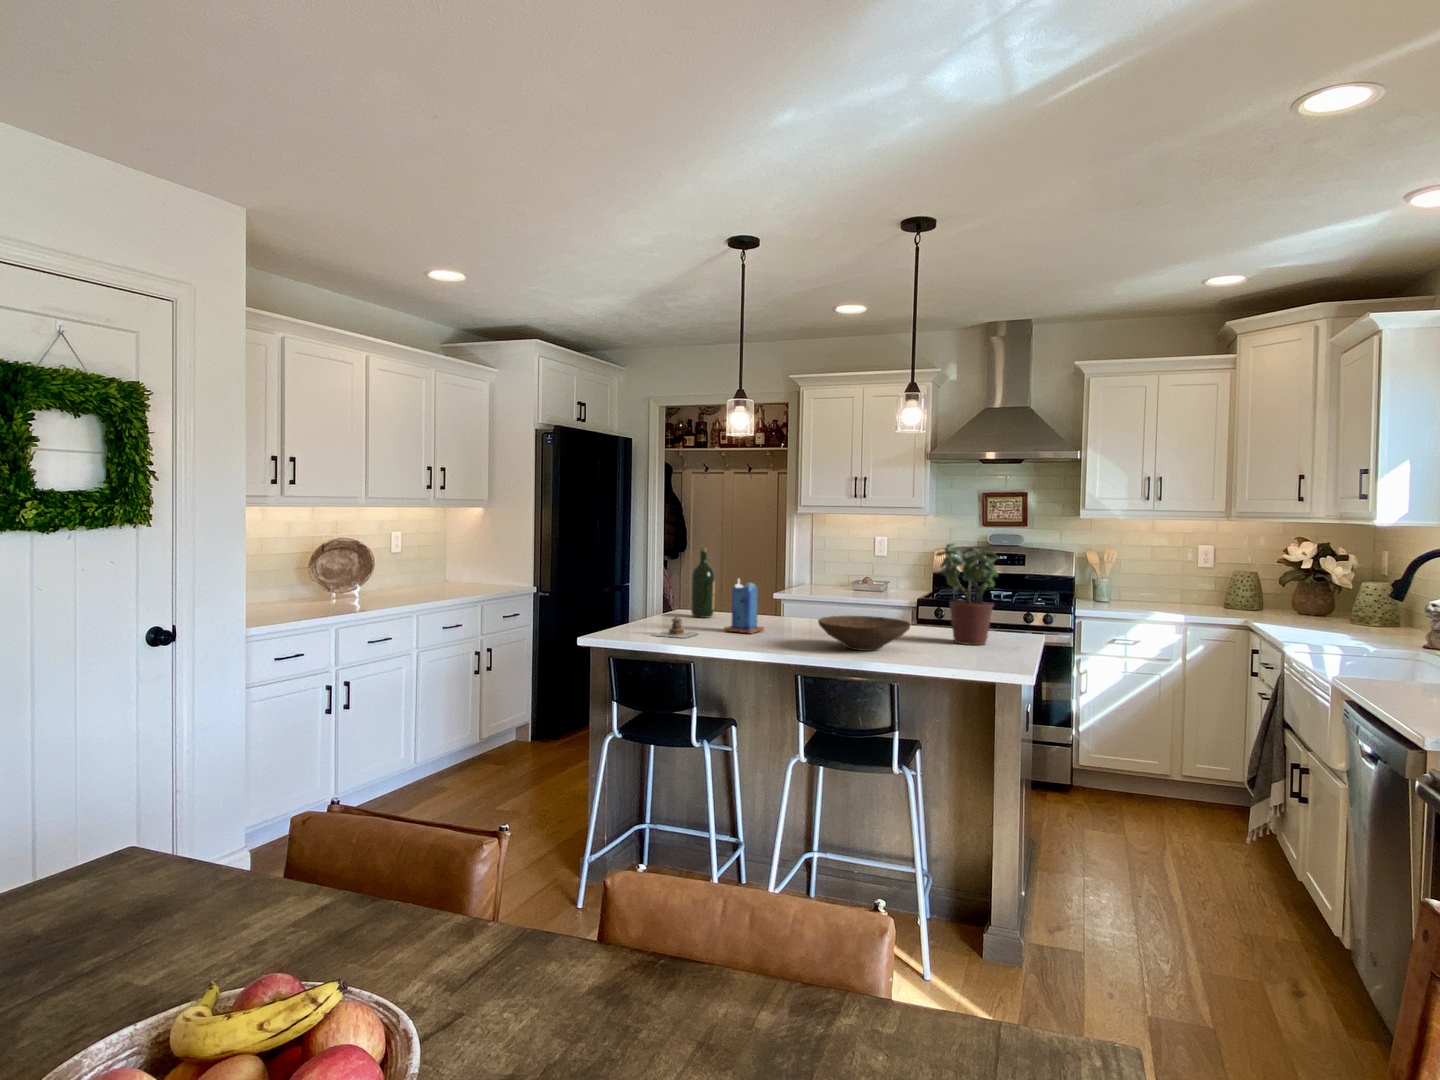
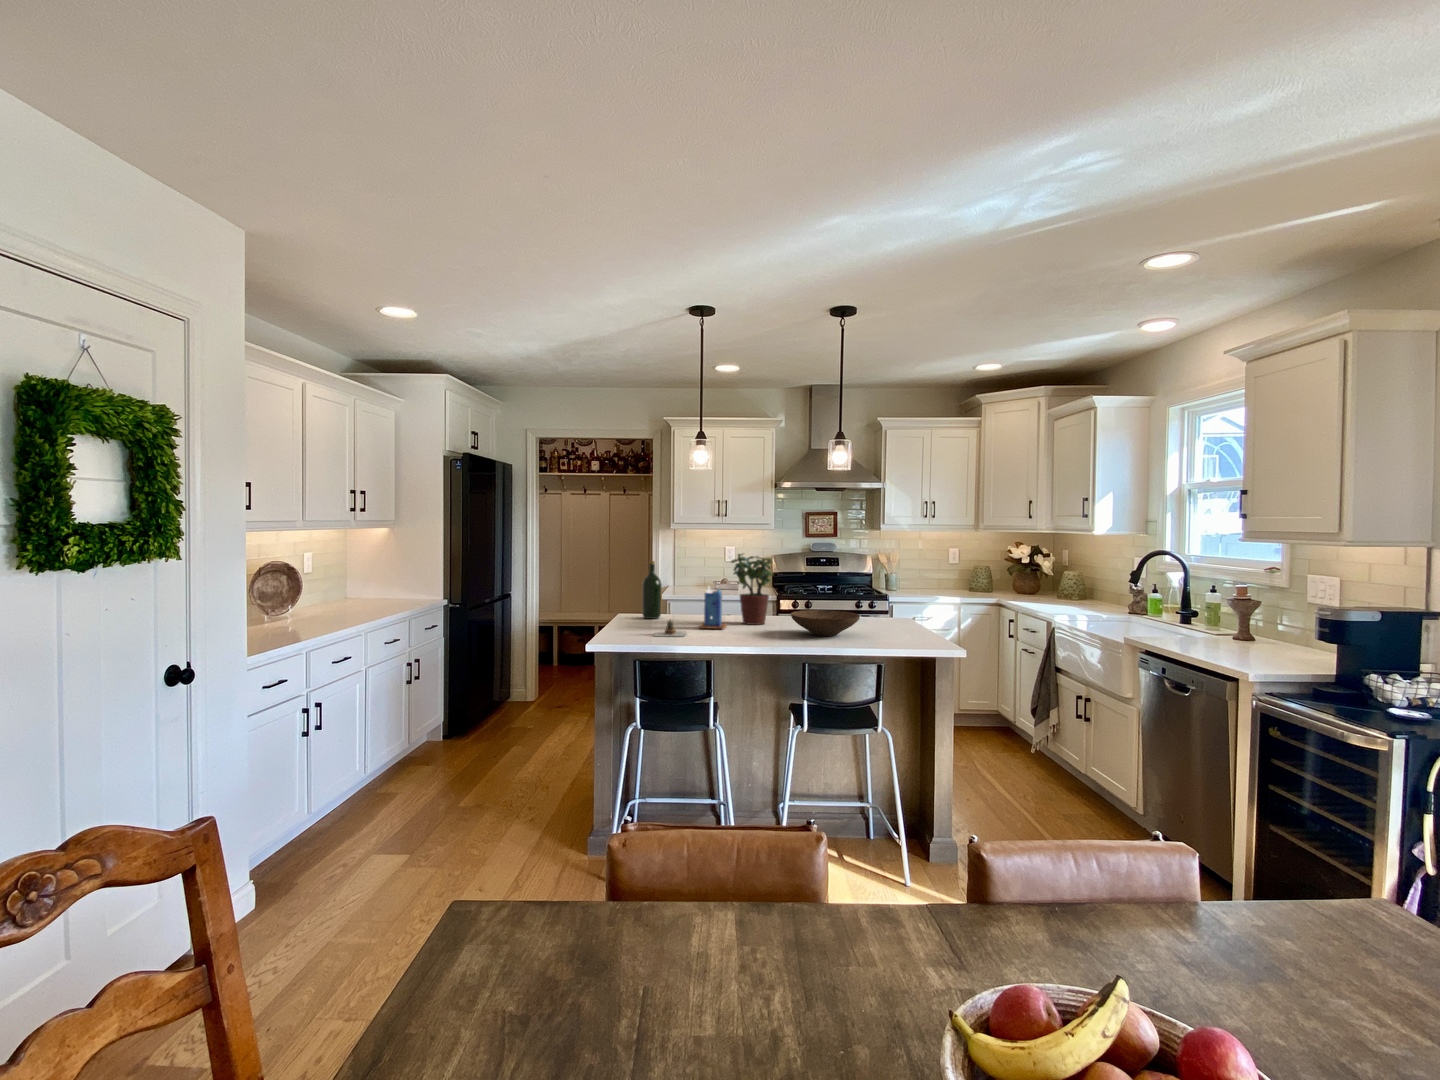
potted plant: present [936,543,999,645] -> present [731,553,774,625]

